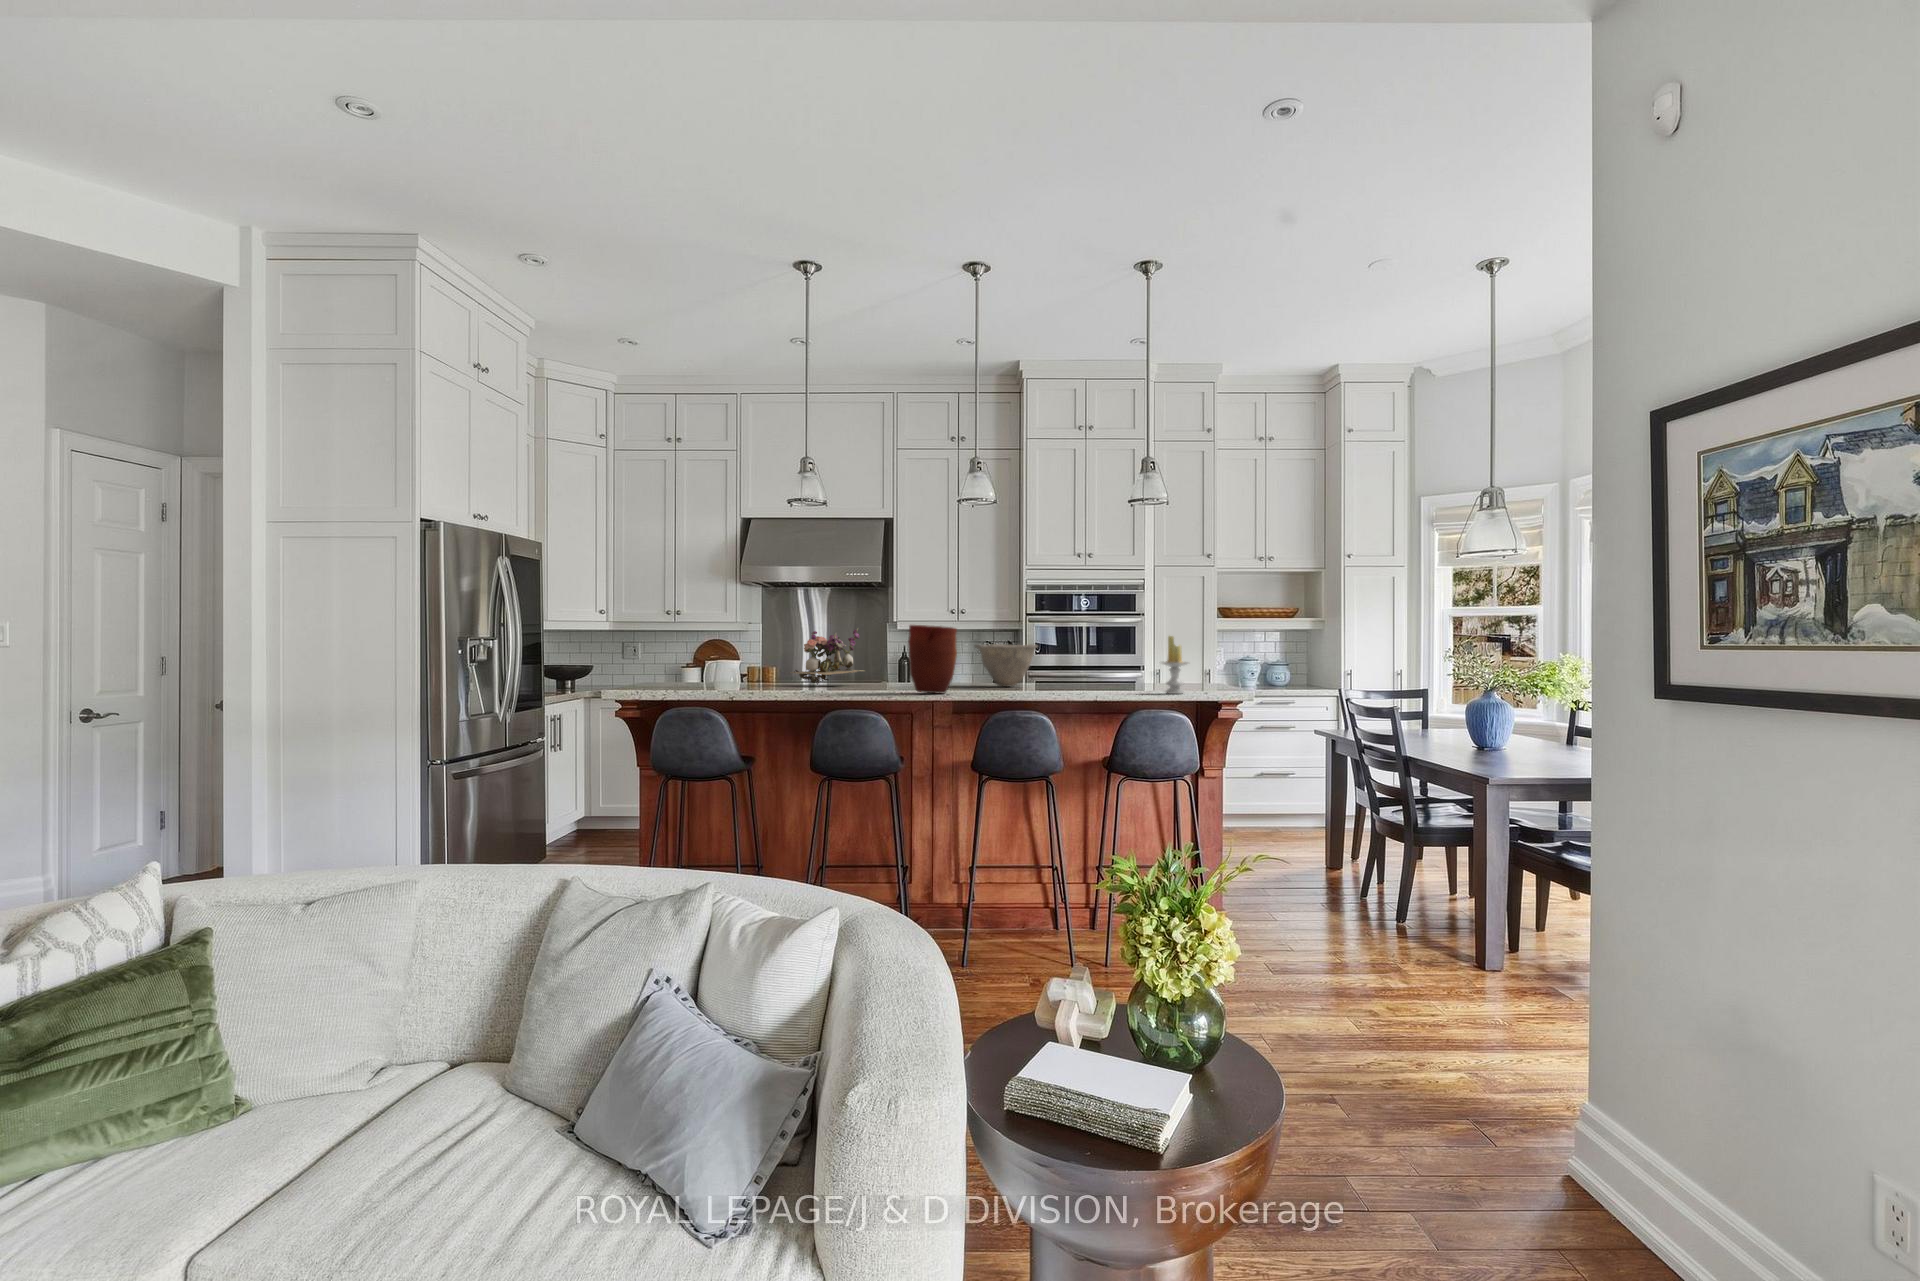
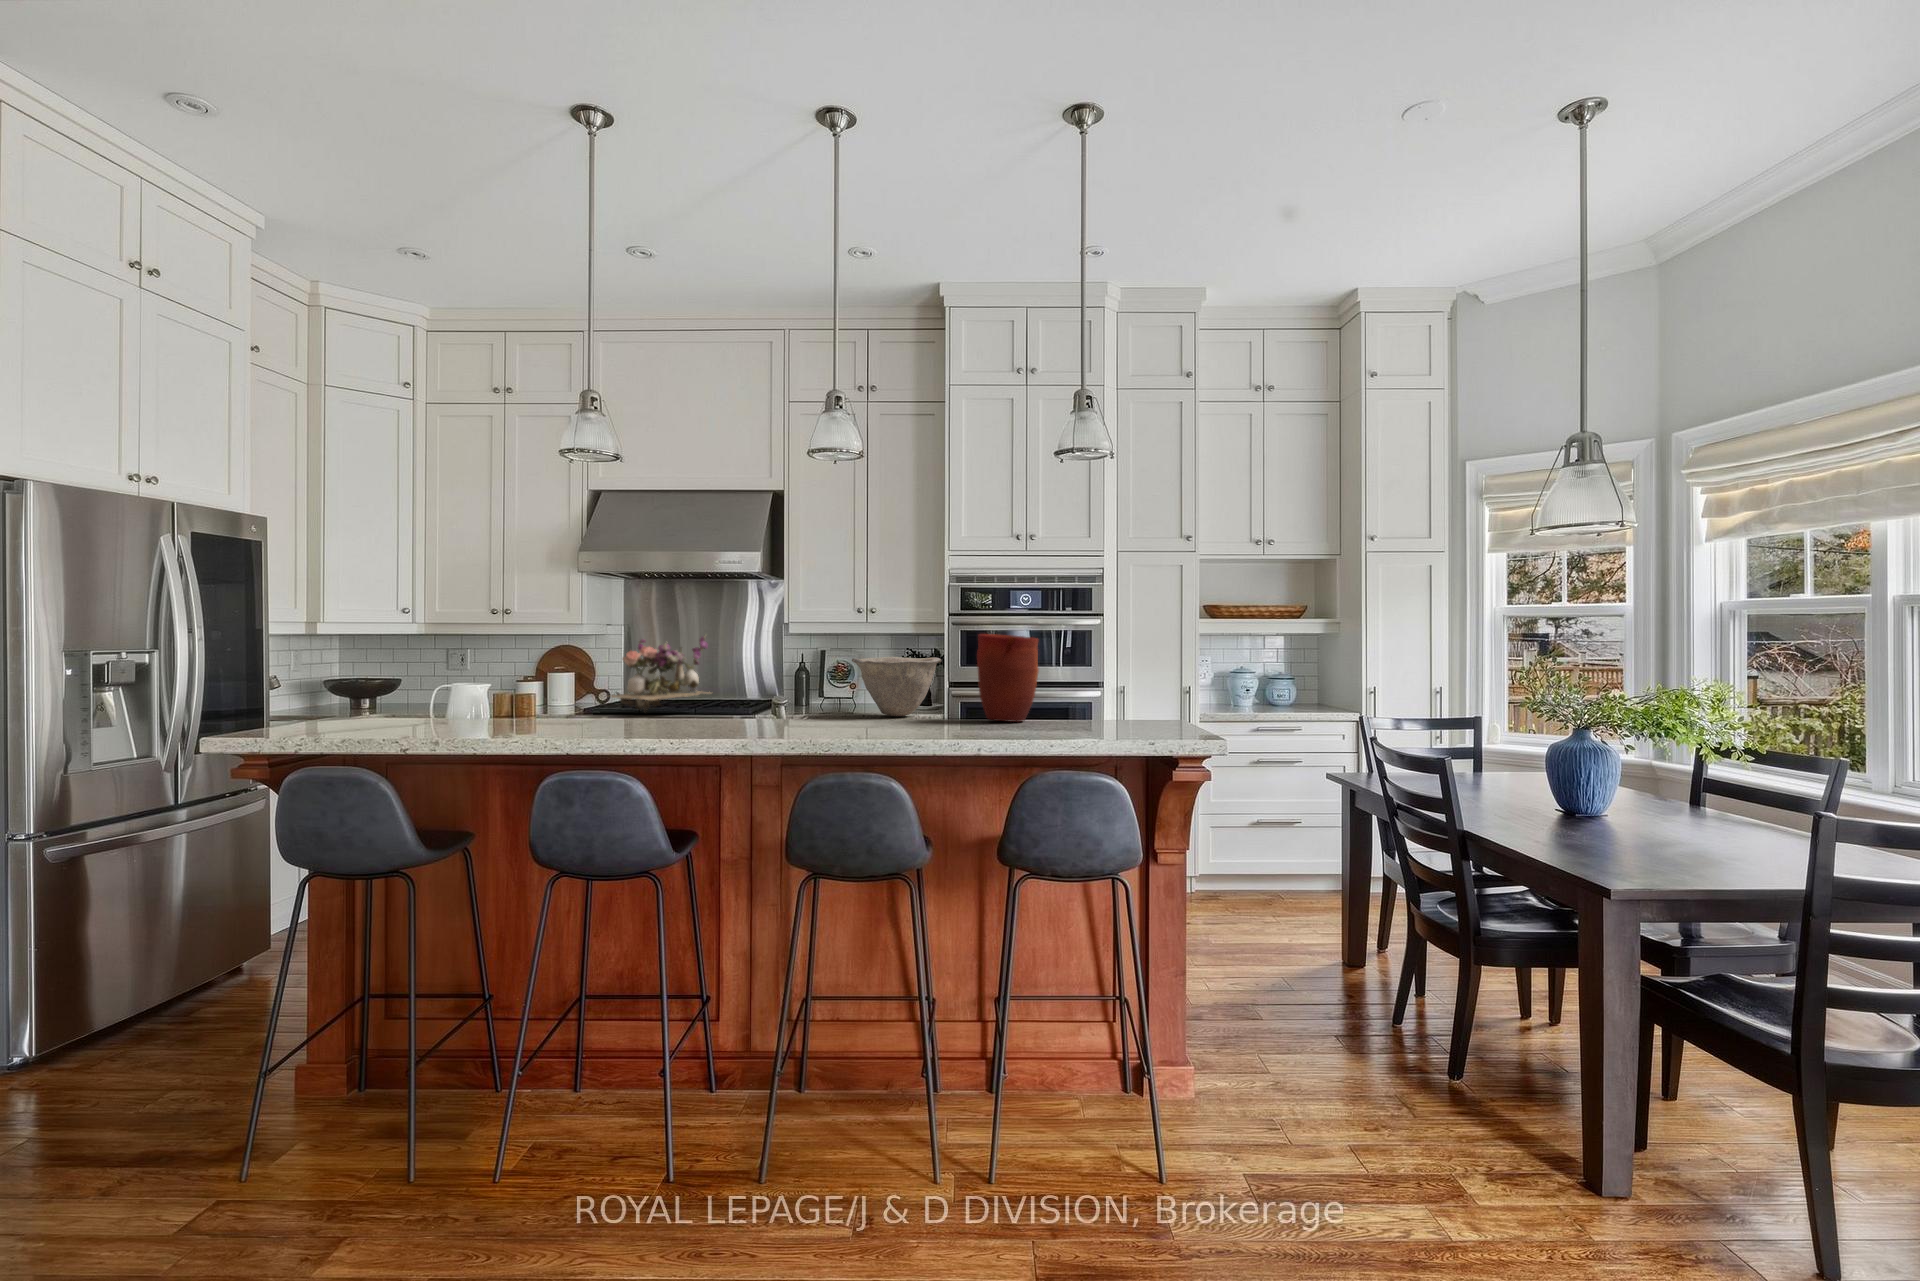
vase: present [908,625,957,693] -> present [977,634,1039,722]
candle: present [1161,636,1189,694] -> none [1094,649,1139,737]

